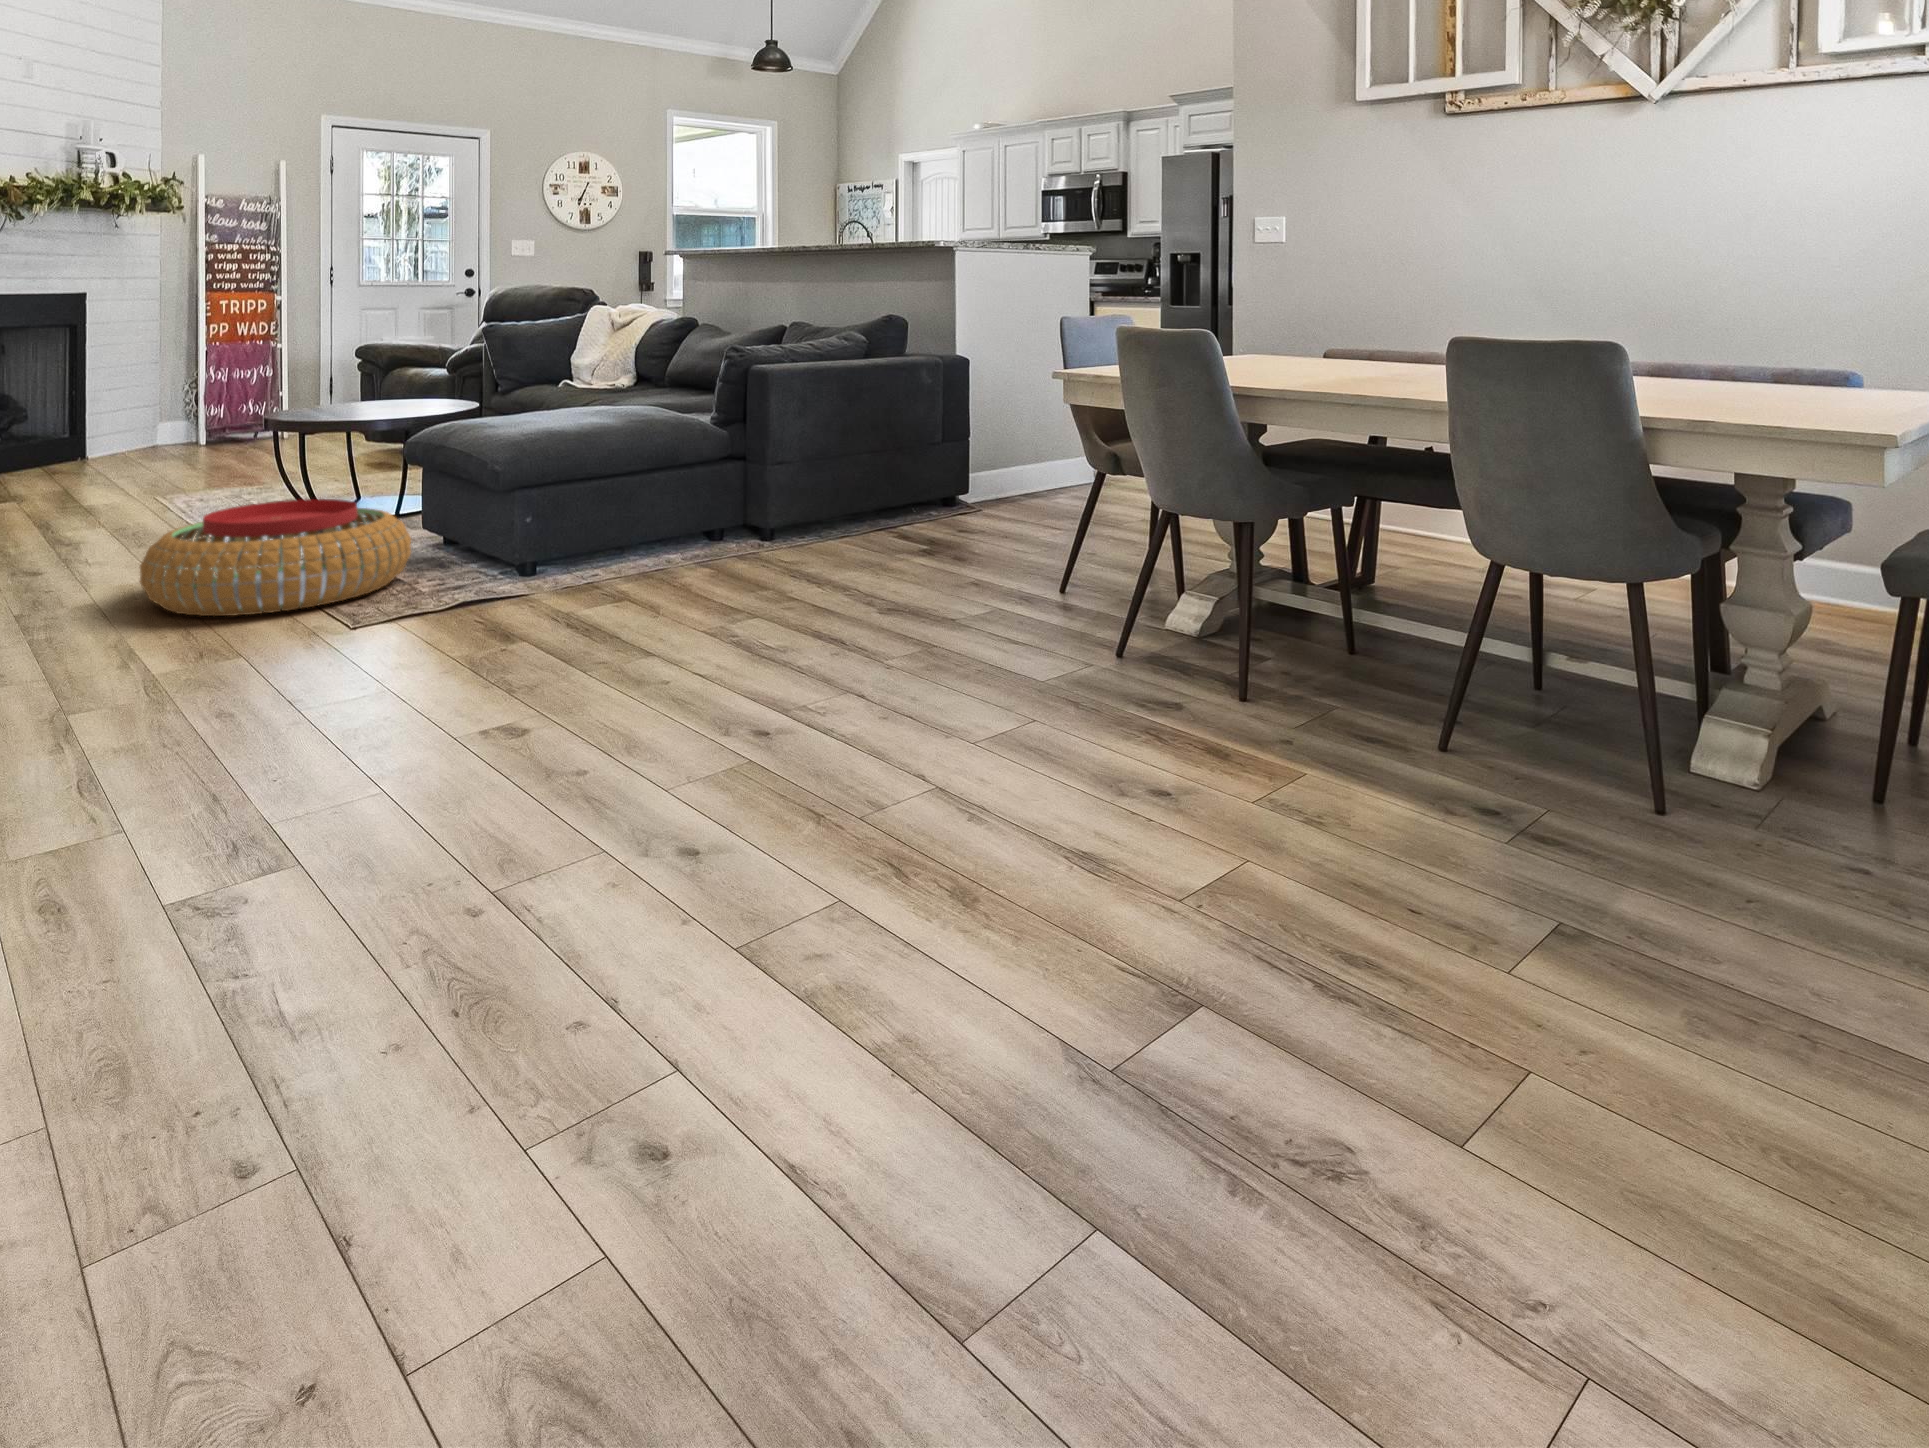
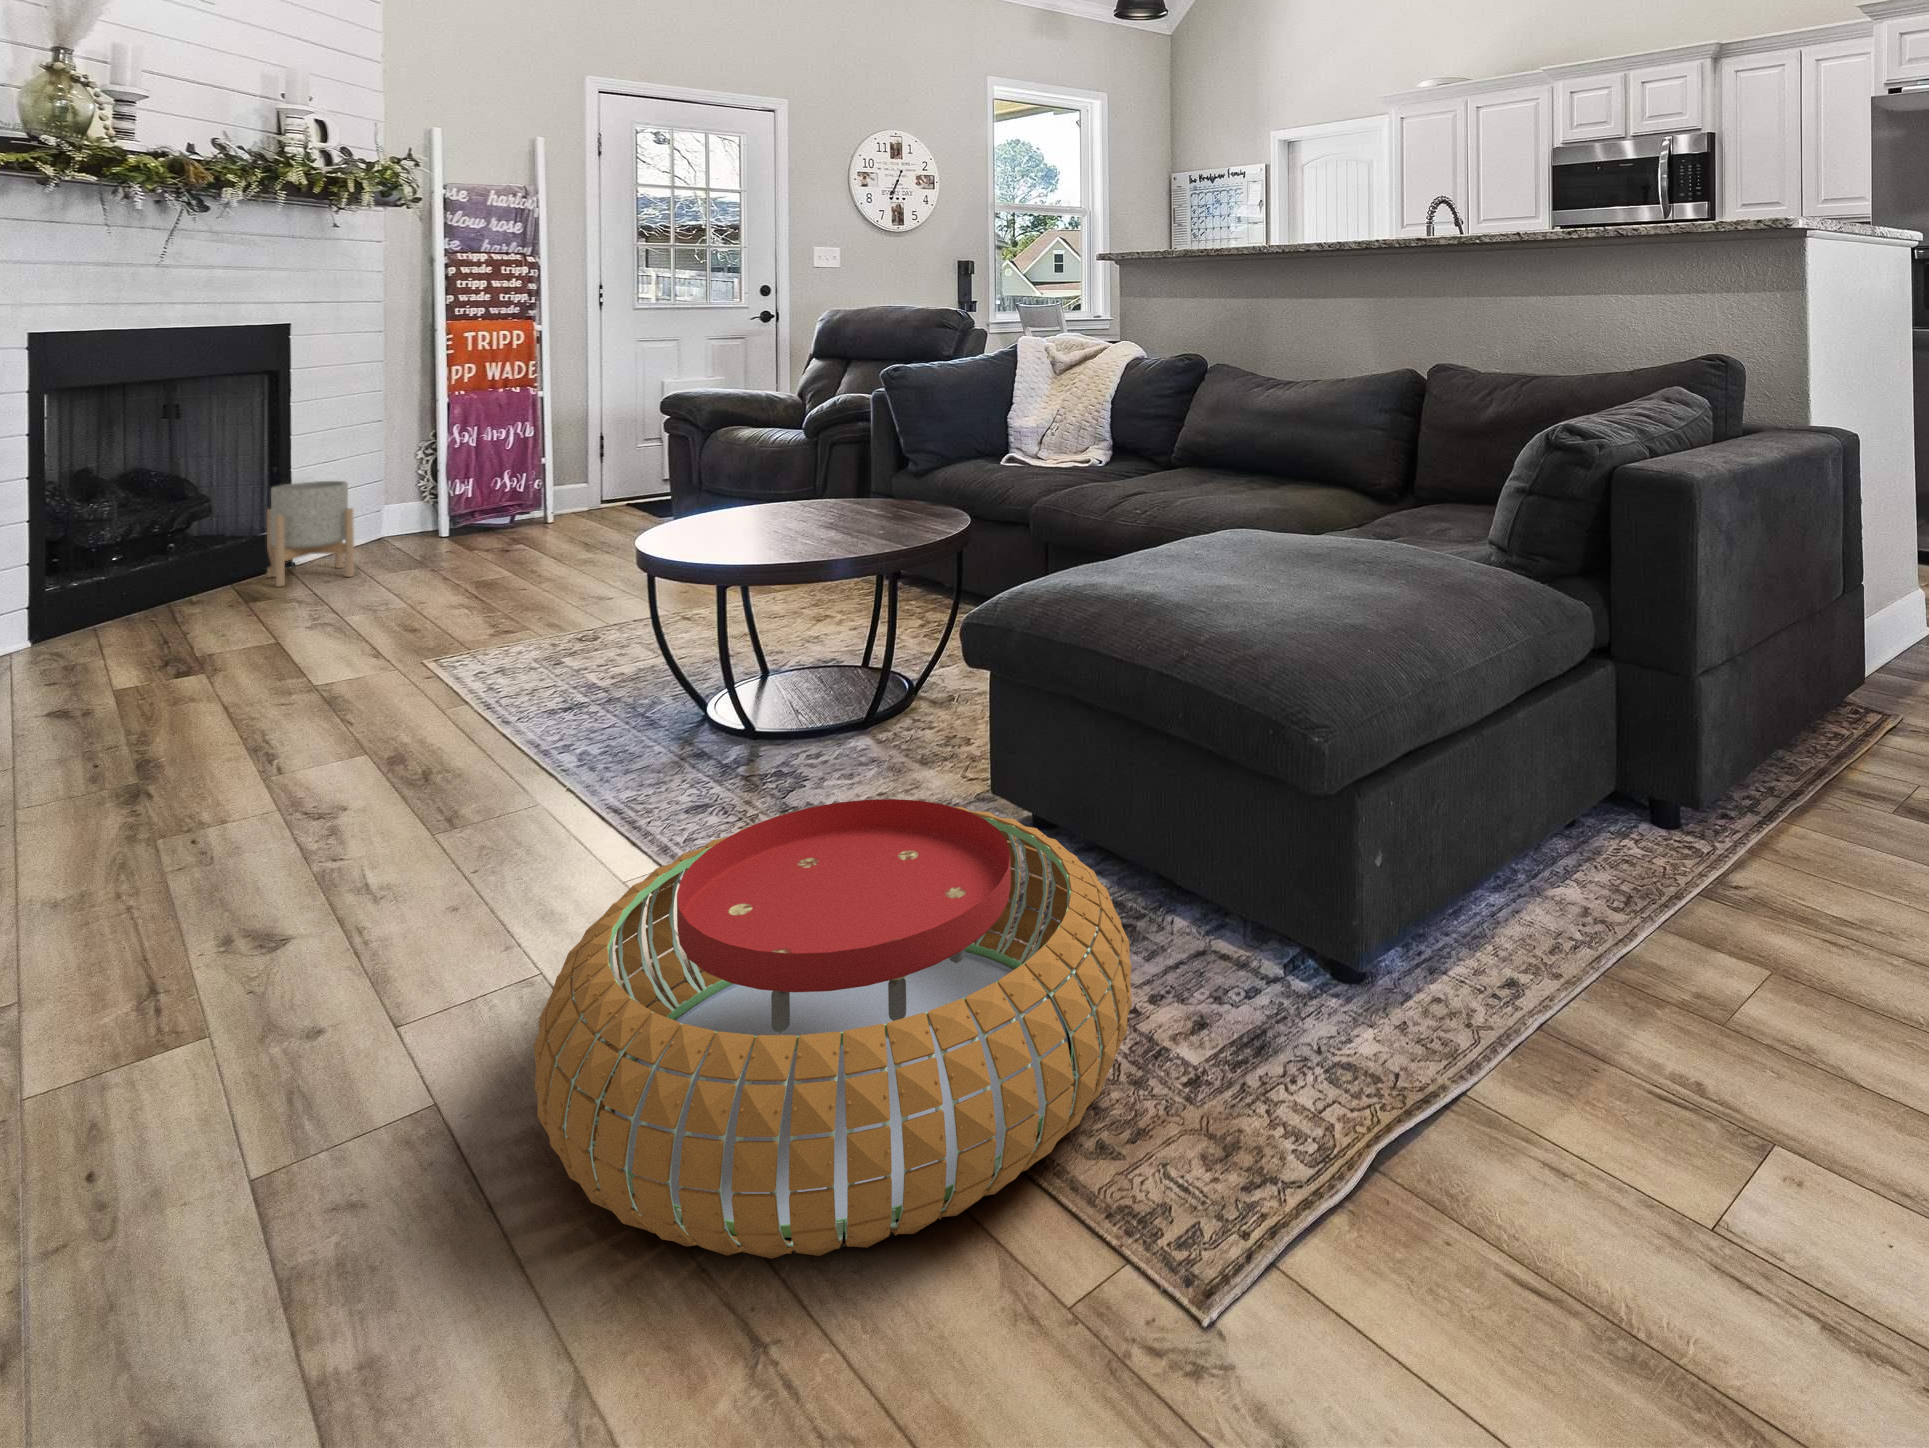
planter: none [68,400,129,467] -> present [267,481,354,587]

